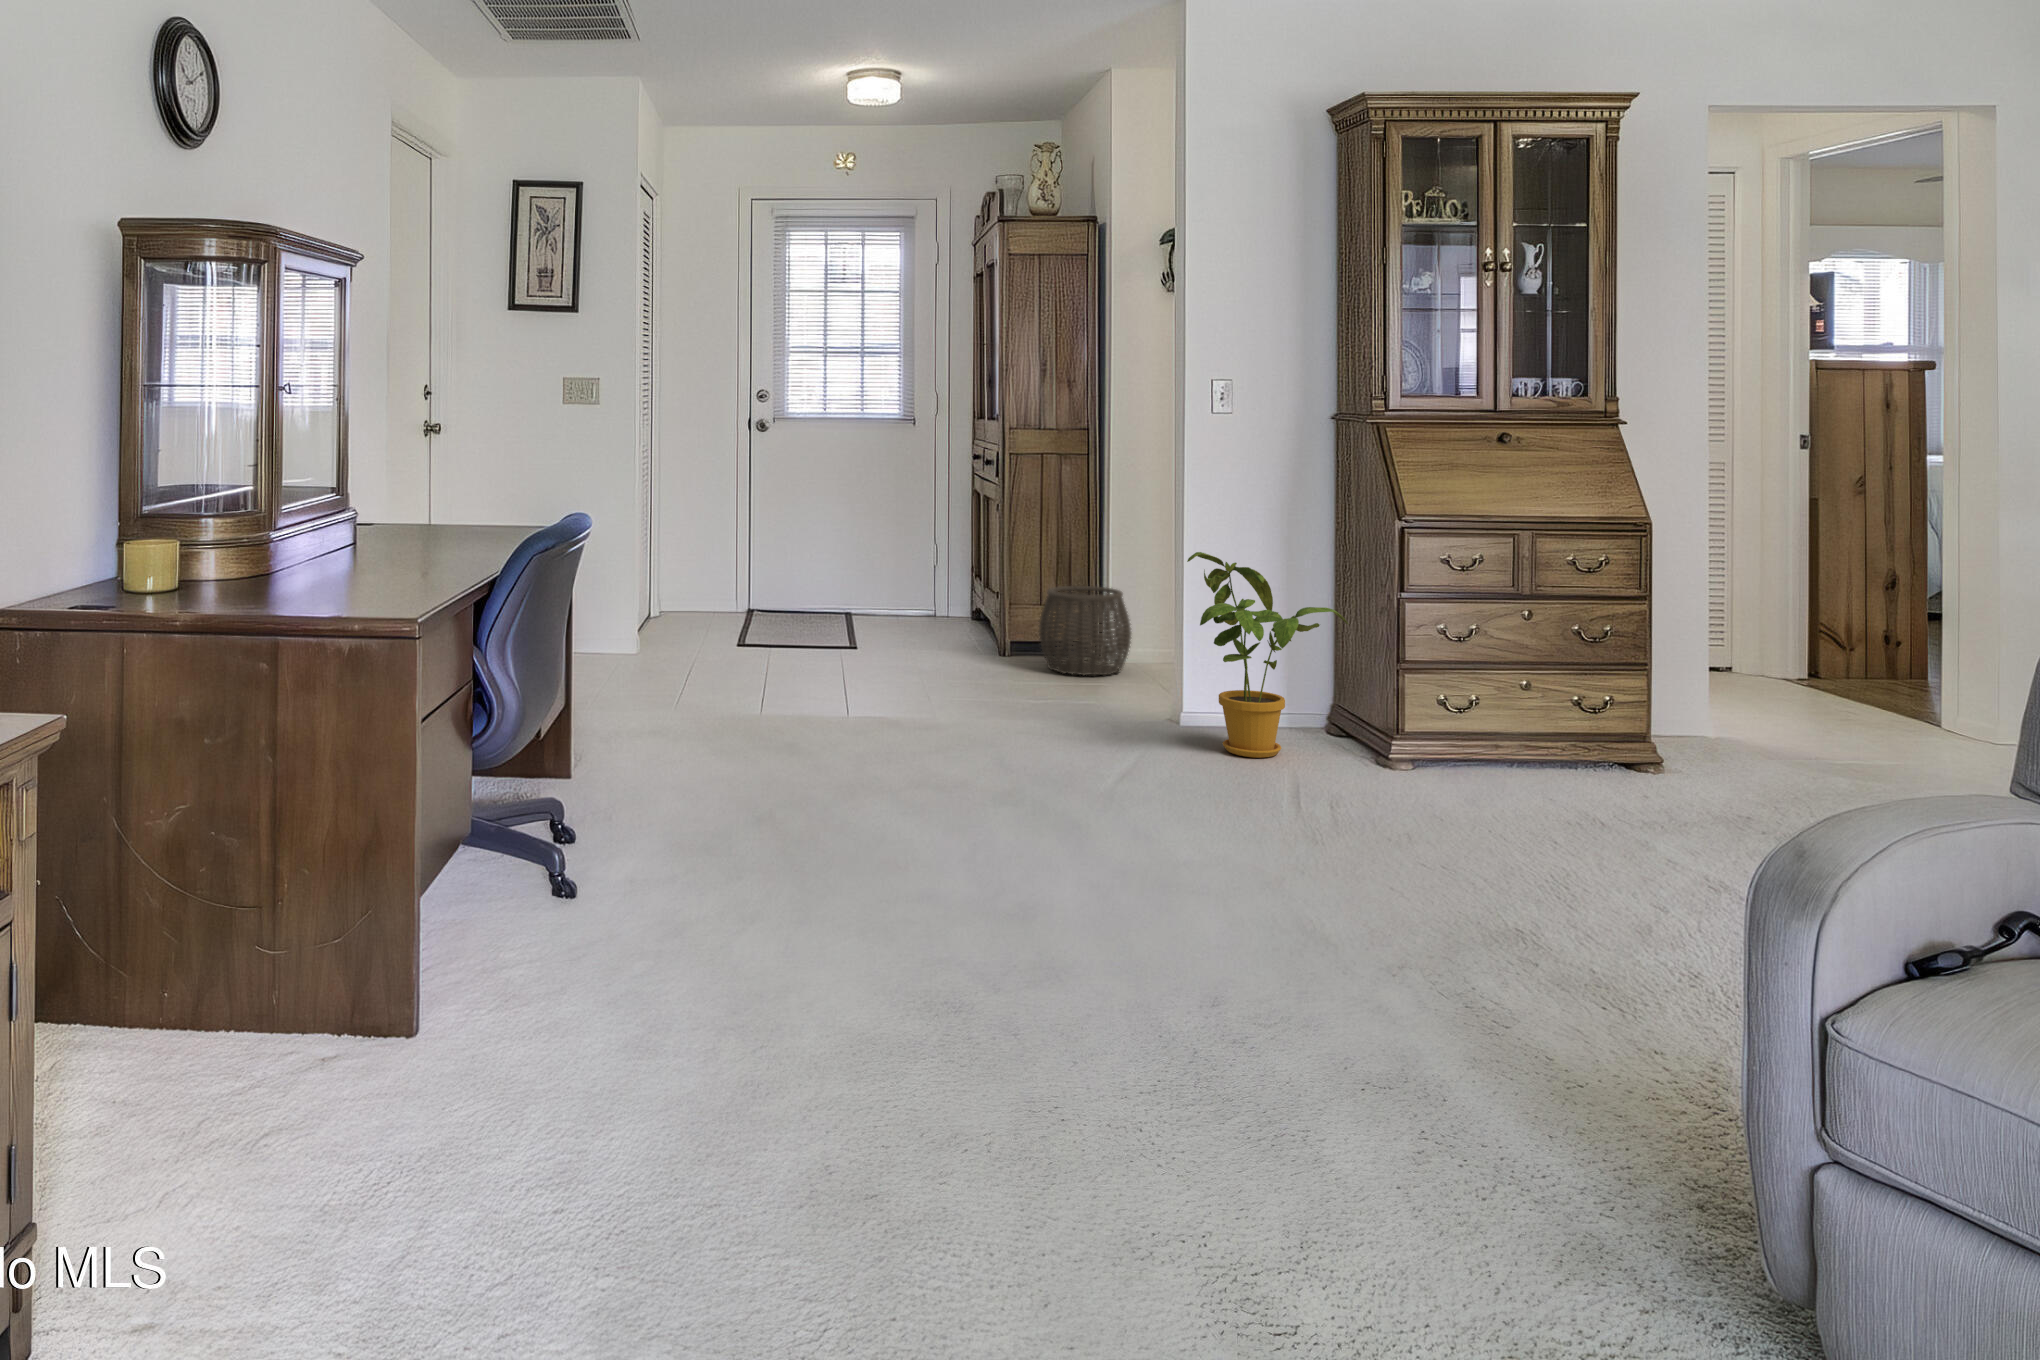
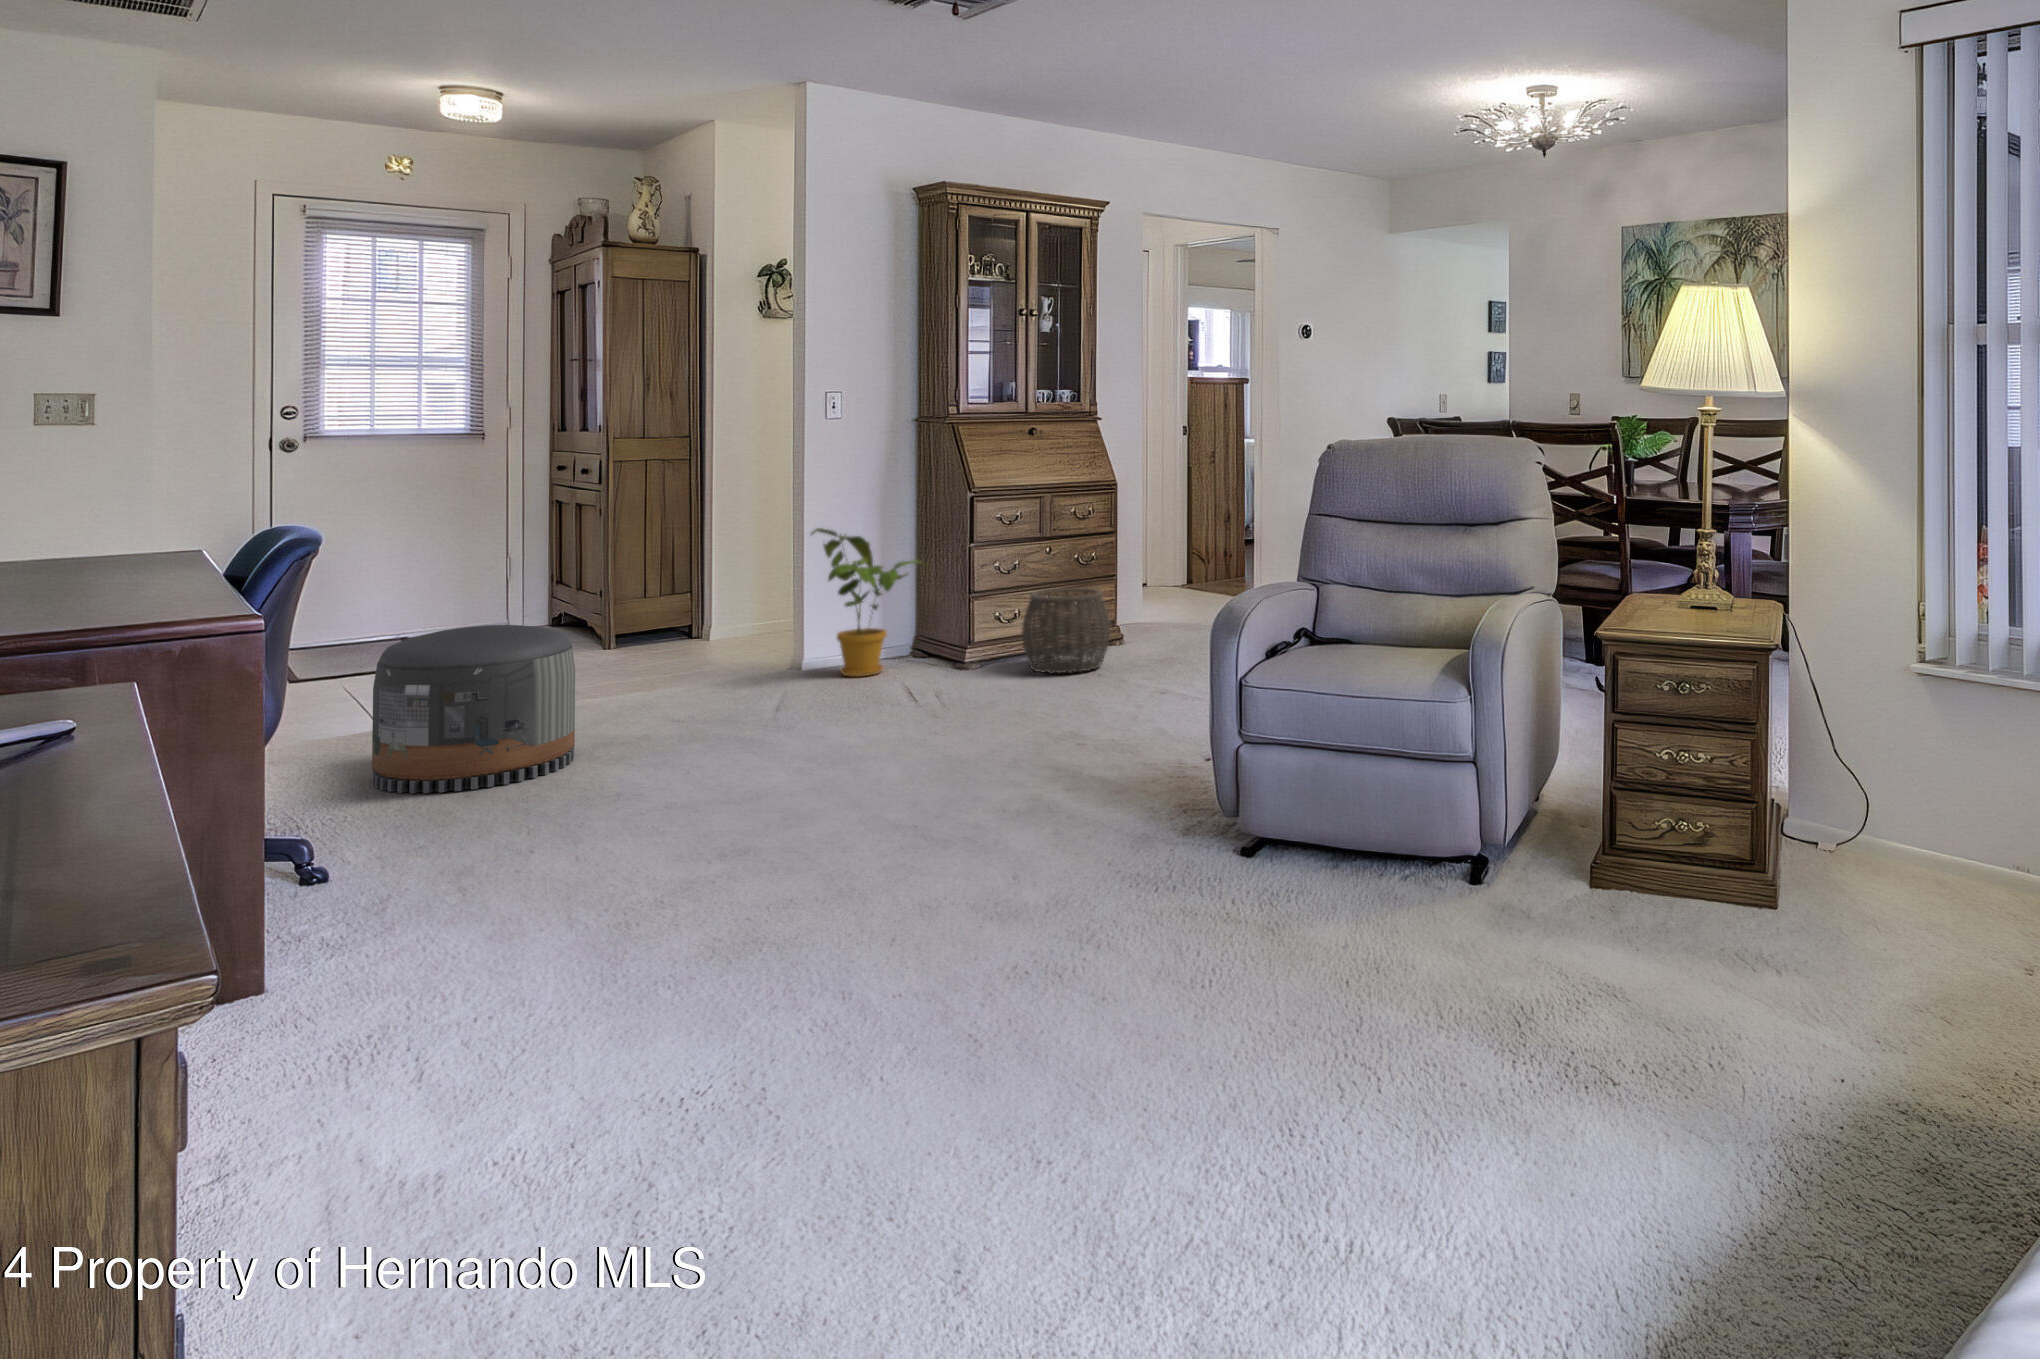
woven basket: present [1039,586,1131,676] -> present [1022,588,1110,673]
pouf: none [668,637,865,834] -> present [372,625,575,793]

